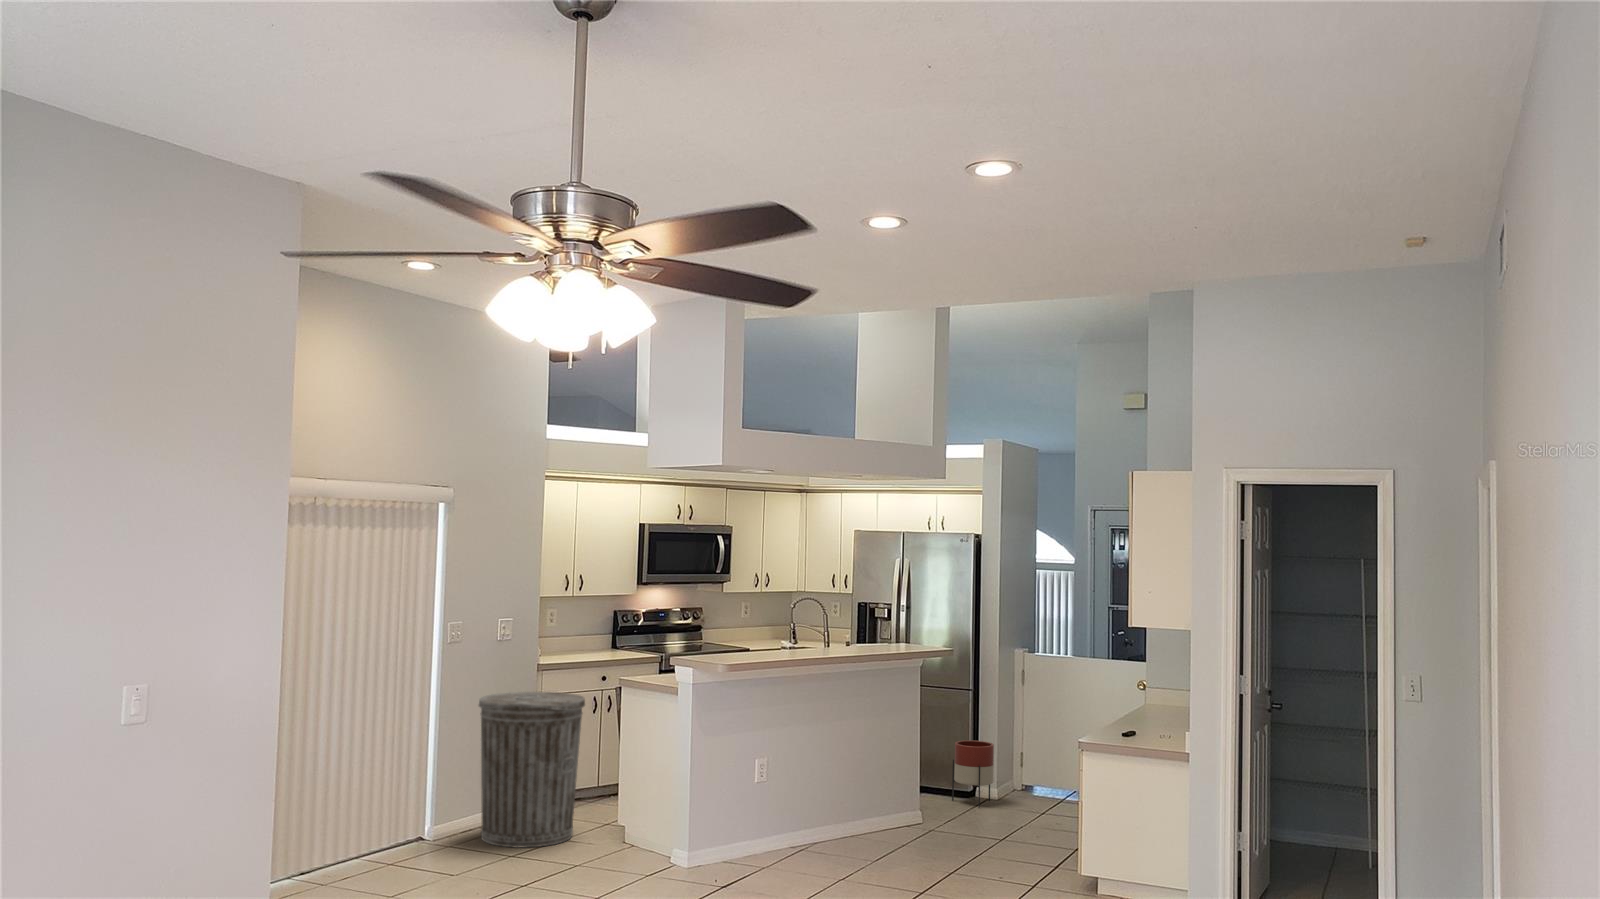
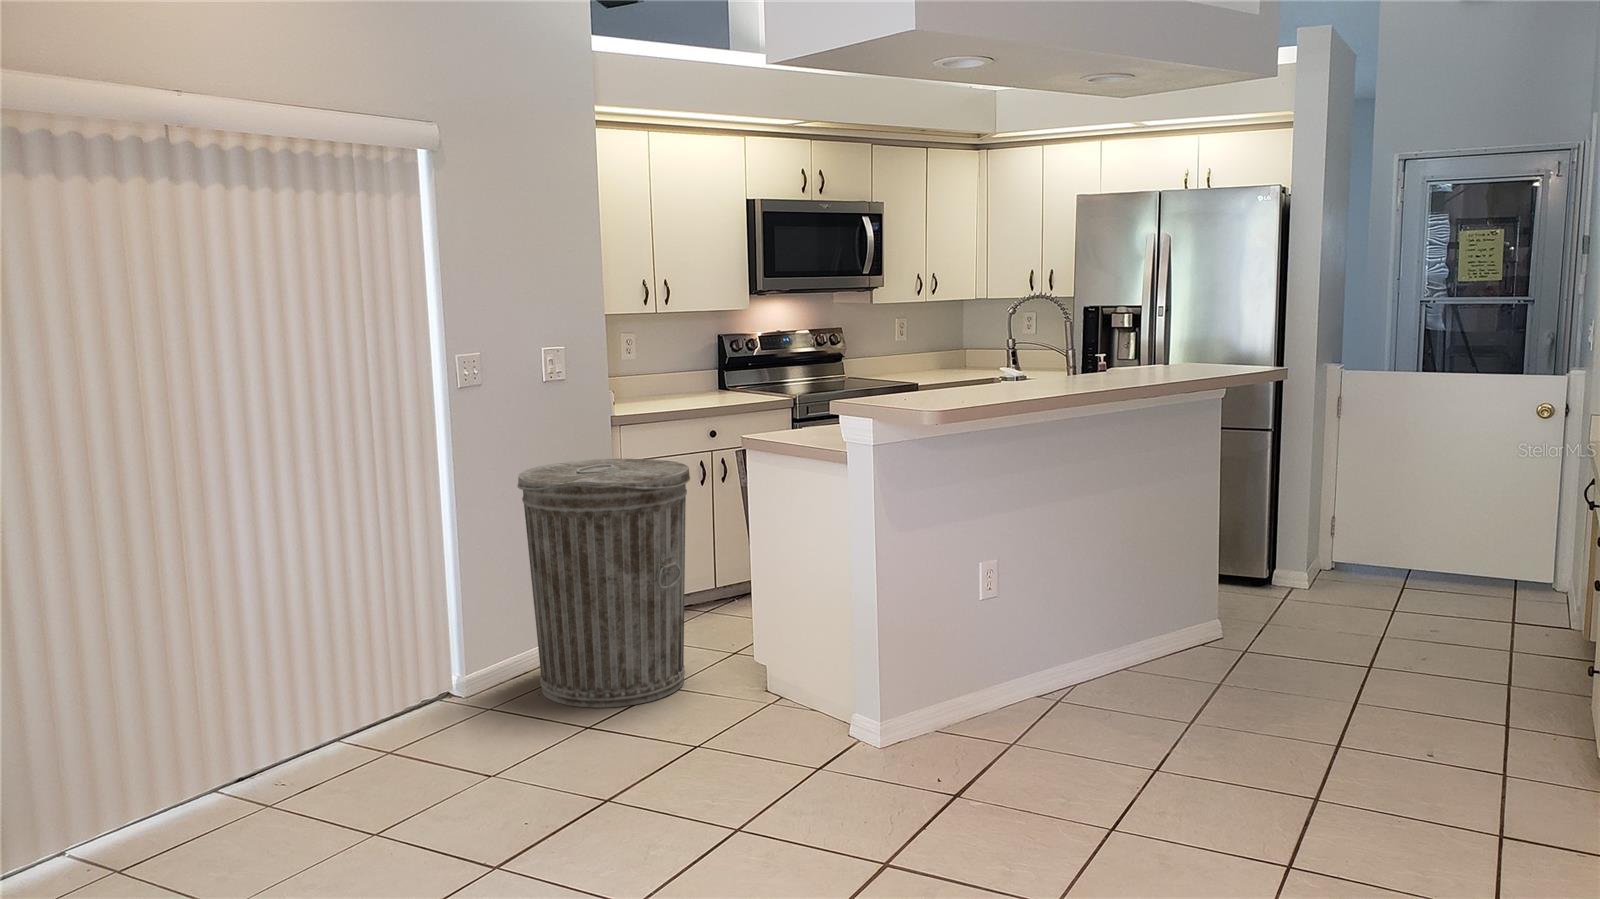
planter: present [952,740,994,808] -> none [1242,504,1311,605]

